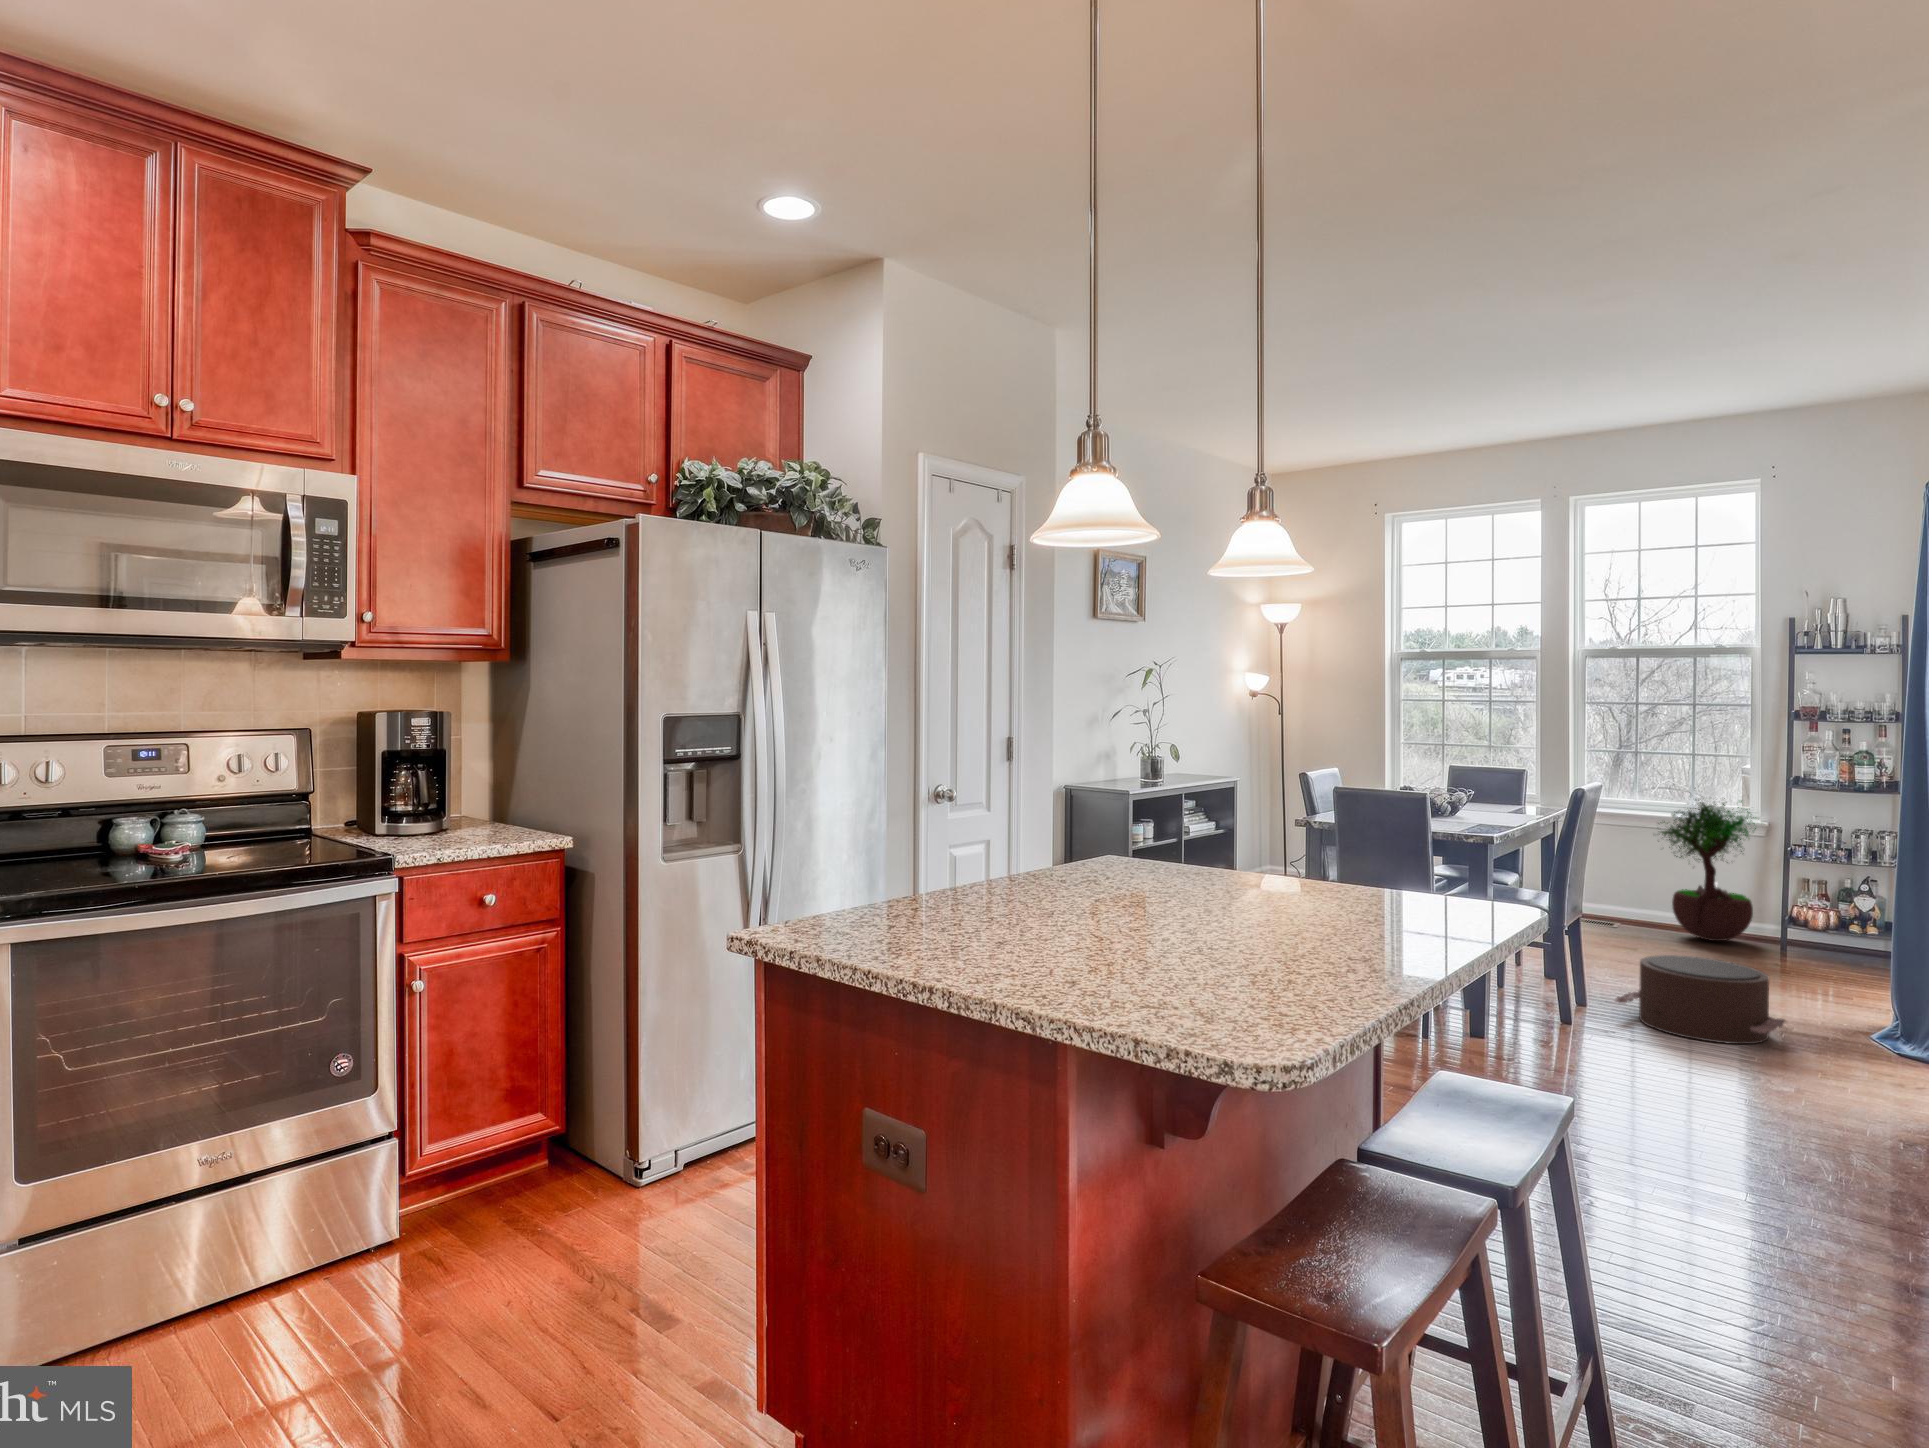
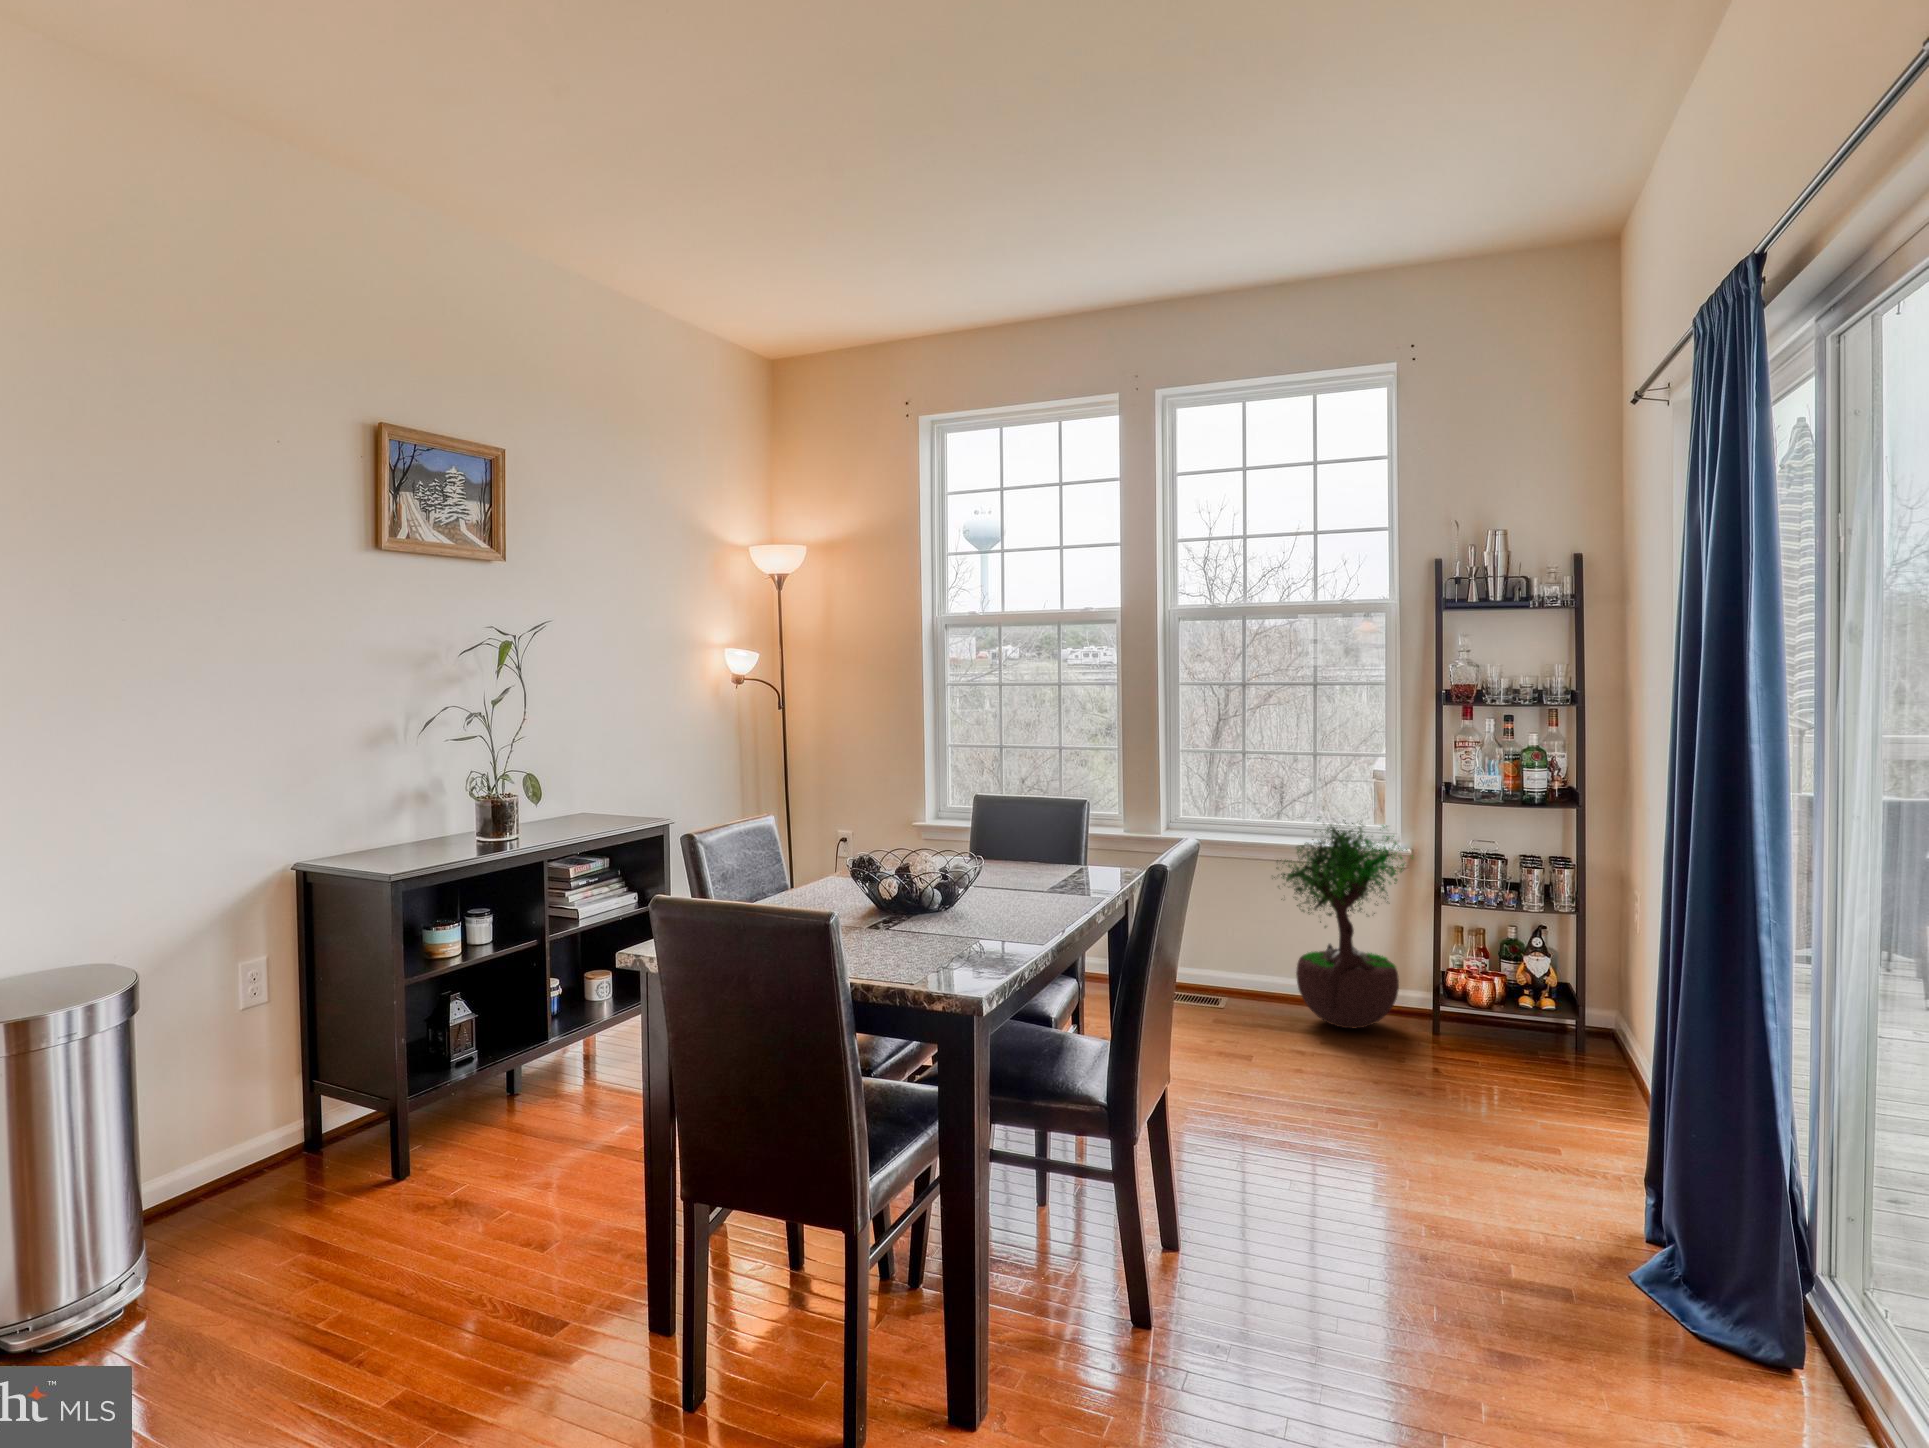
pouf: present [1615,955,1785,1044] -> none [1242,1154,1535,1374]

